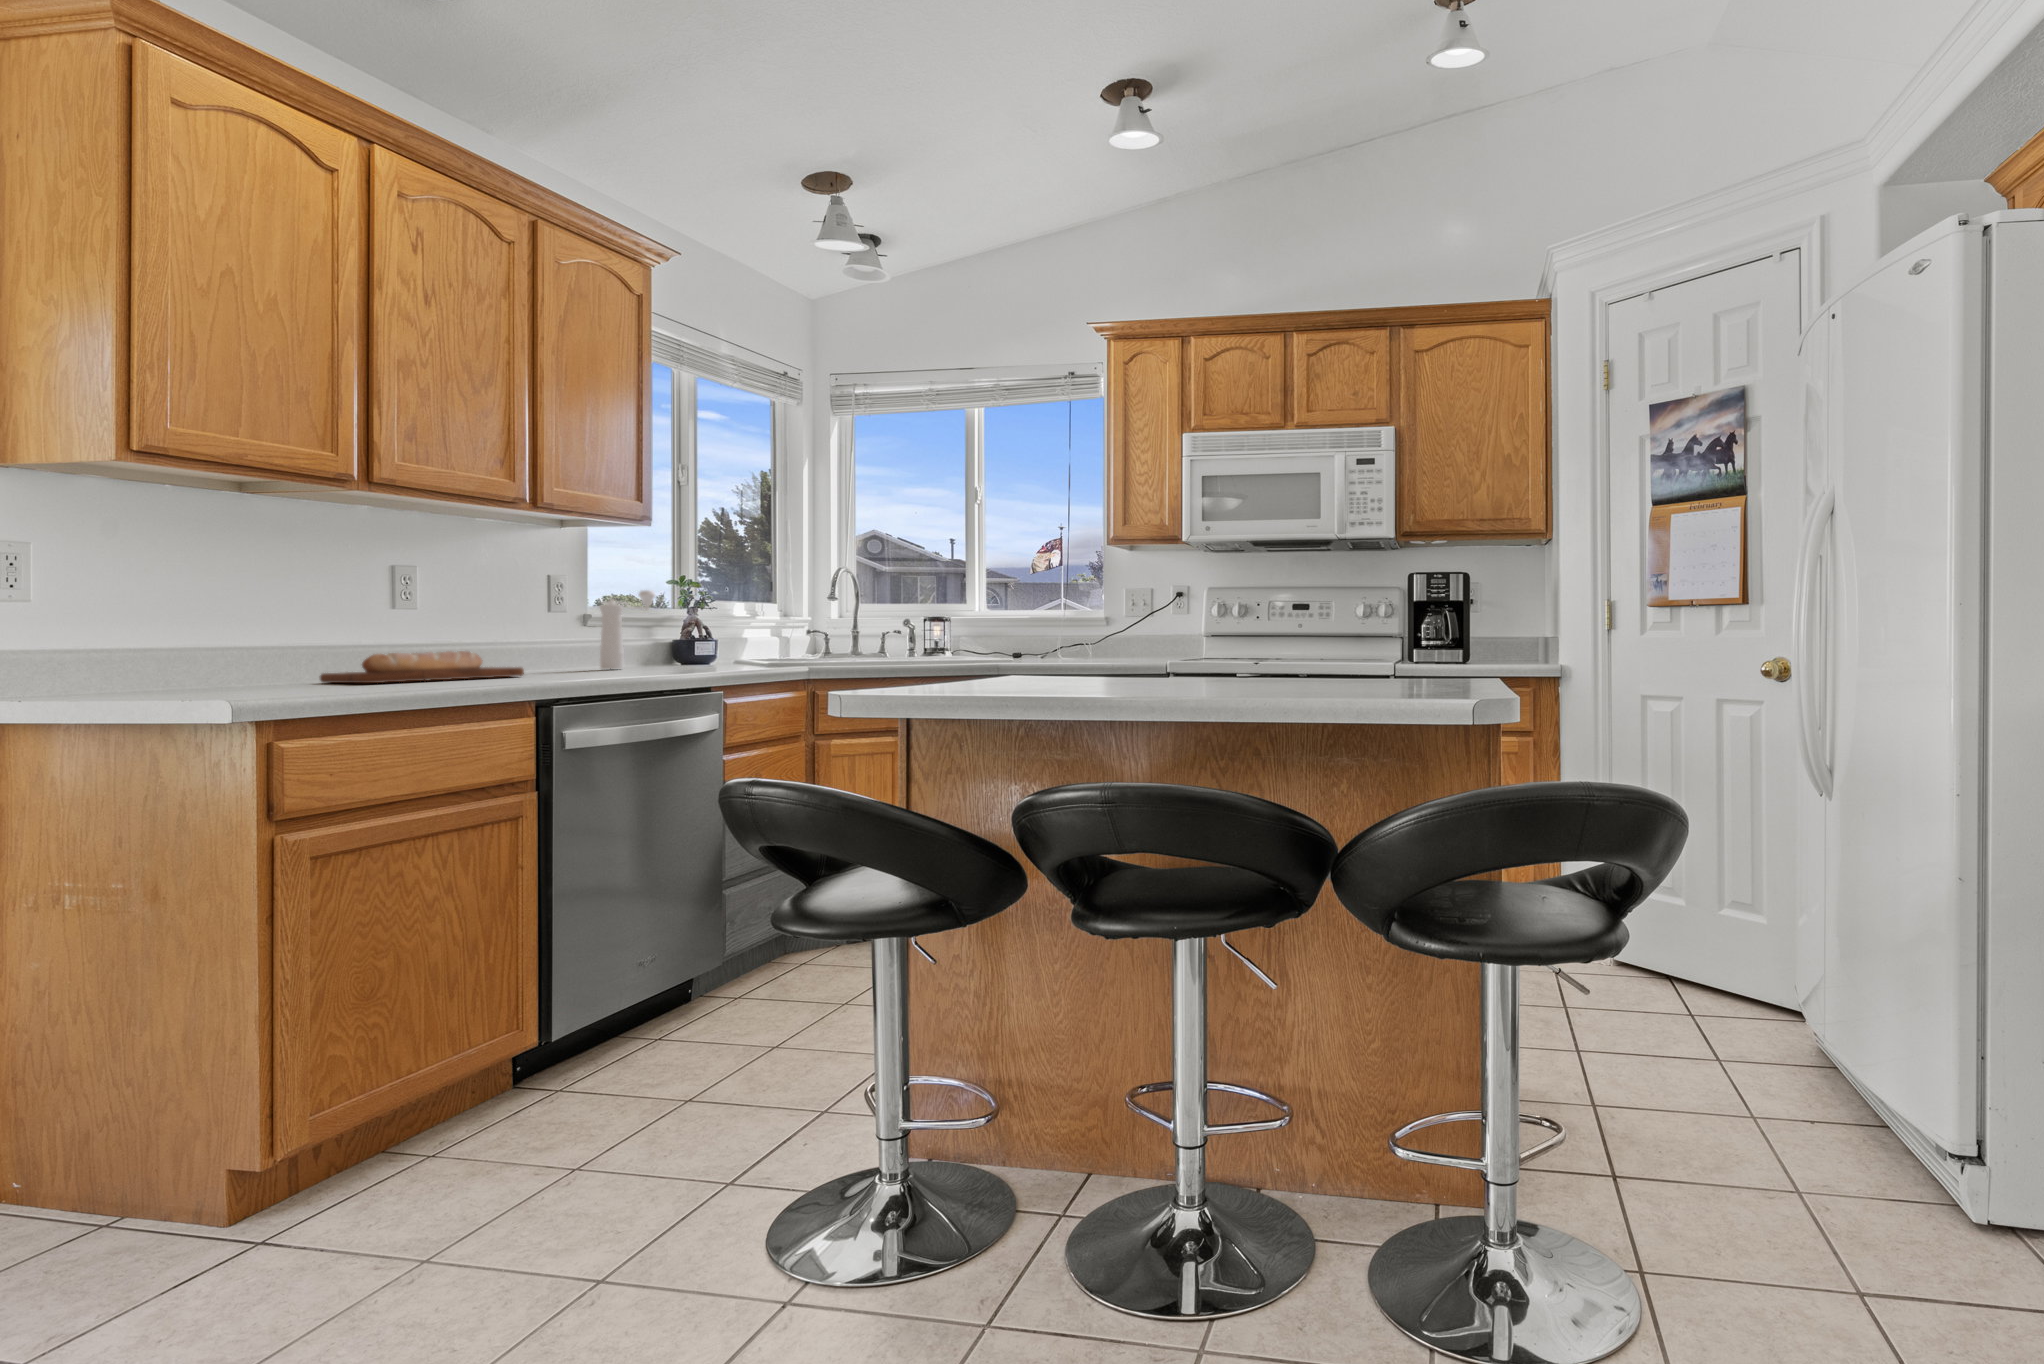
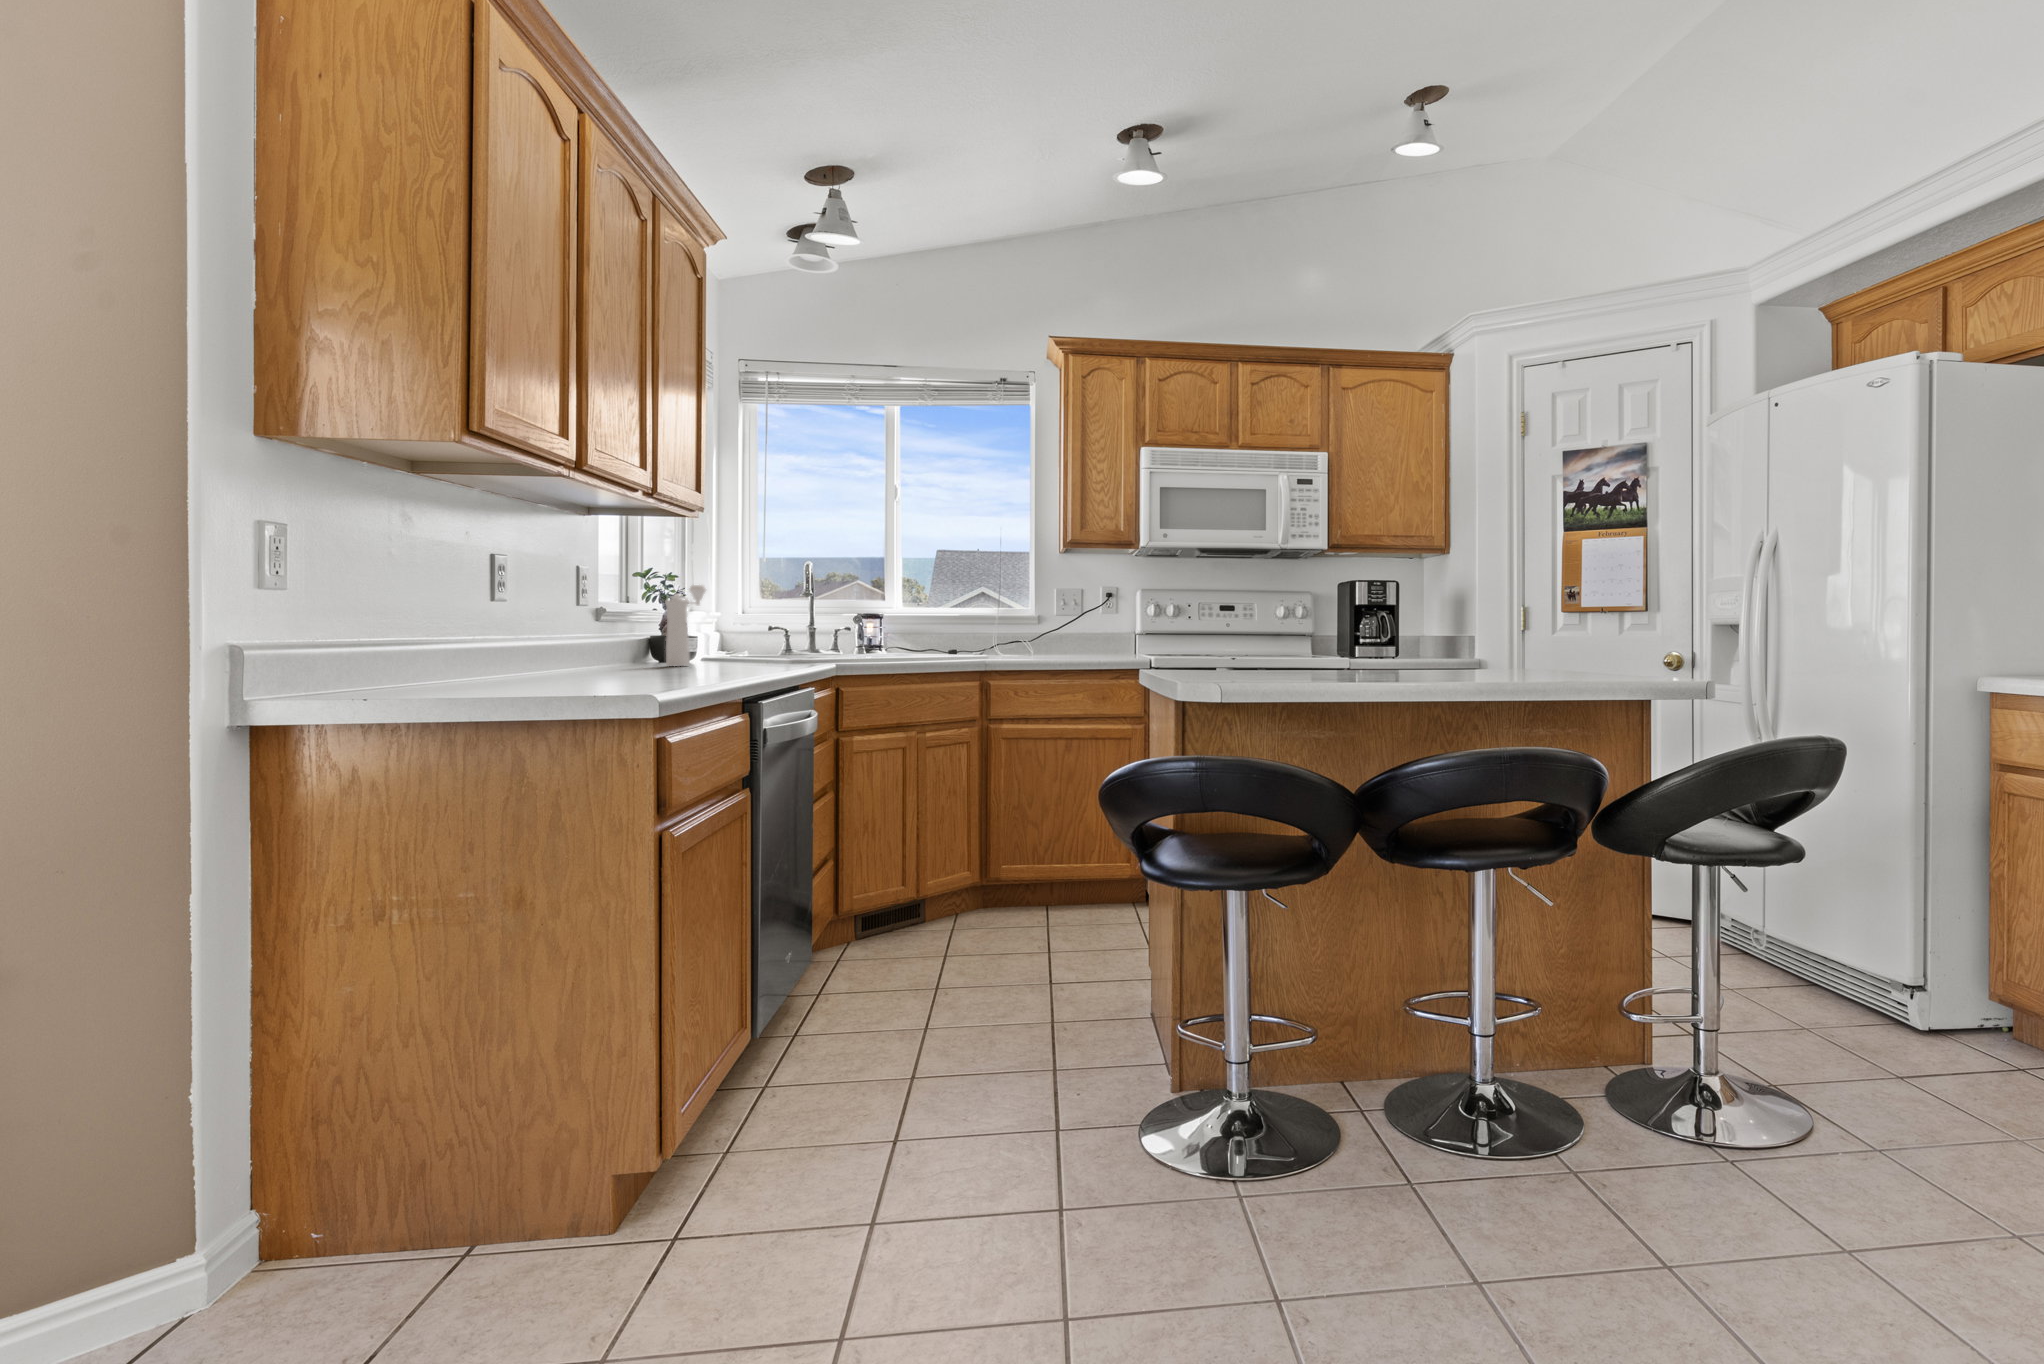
bread loaf: present [320,651,524,683] -> none [480,647,660,679]

